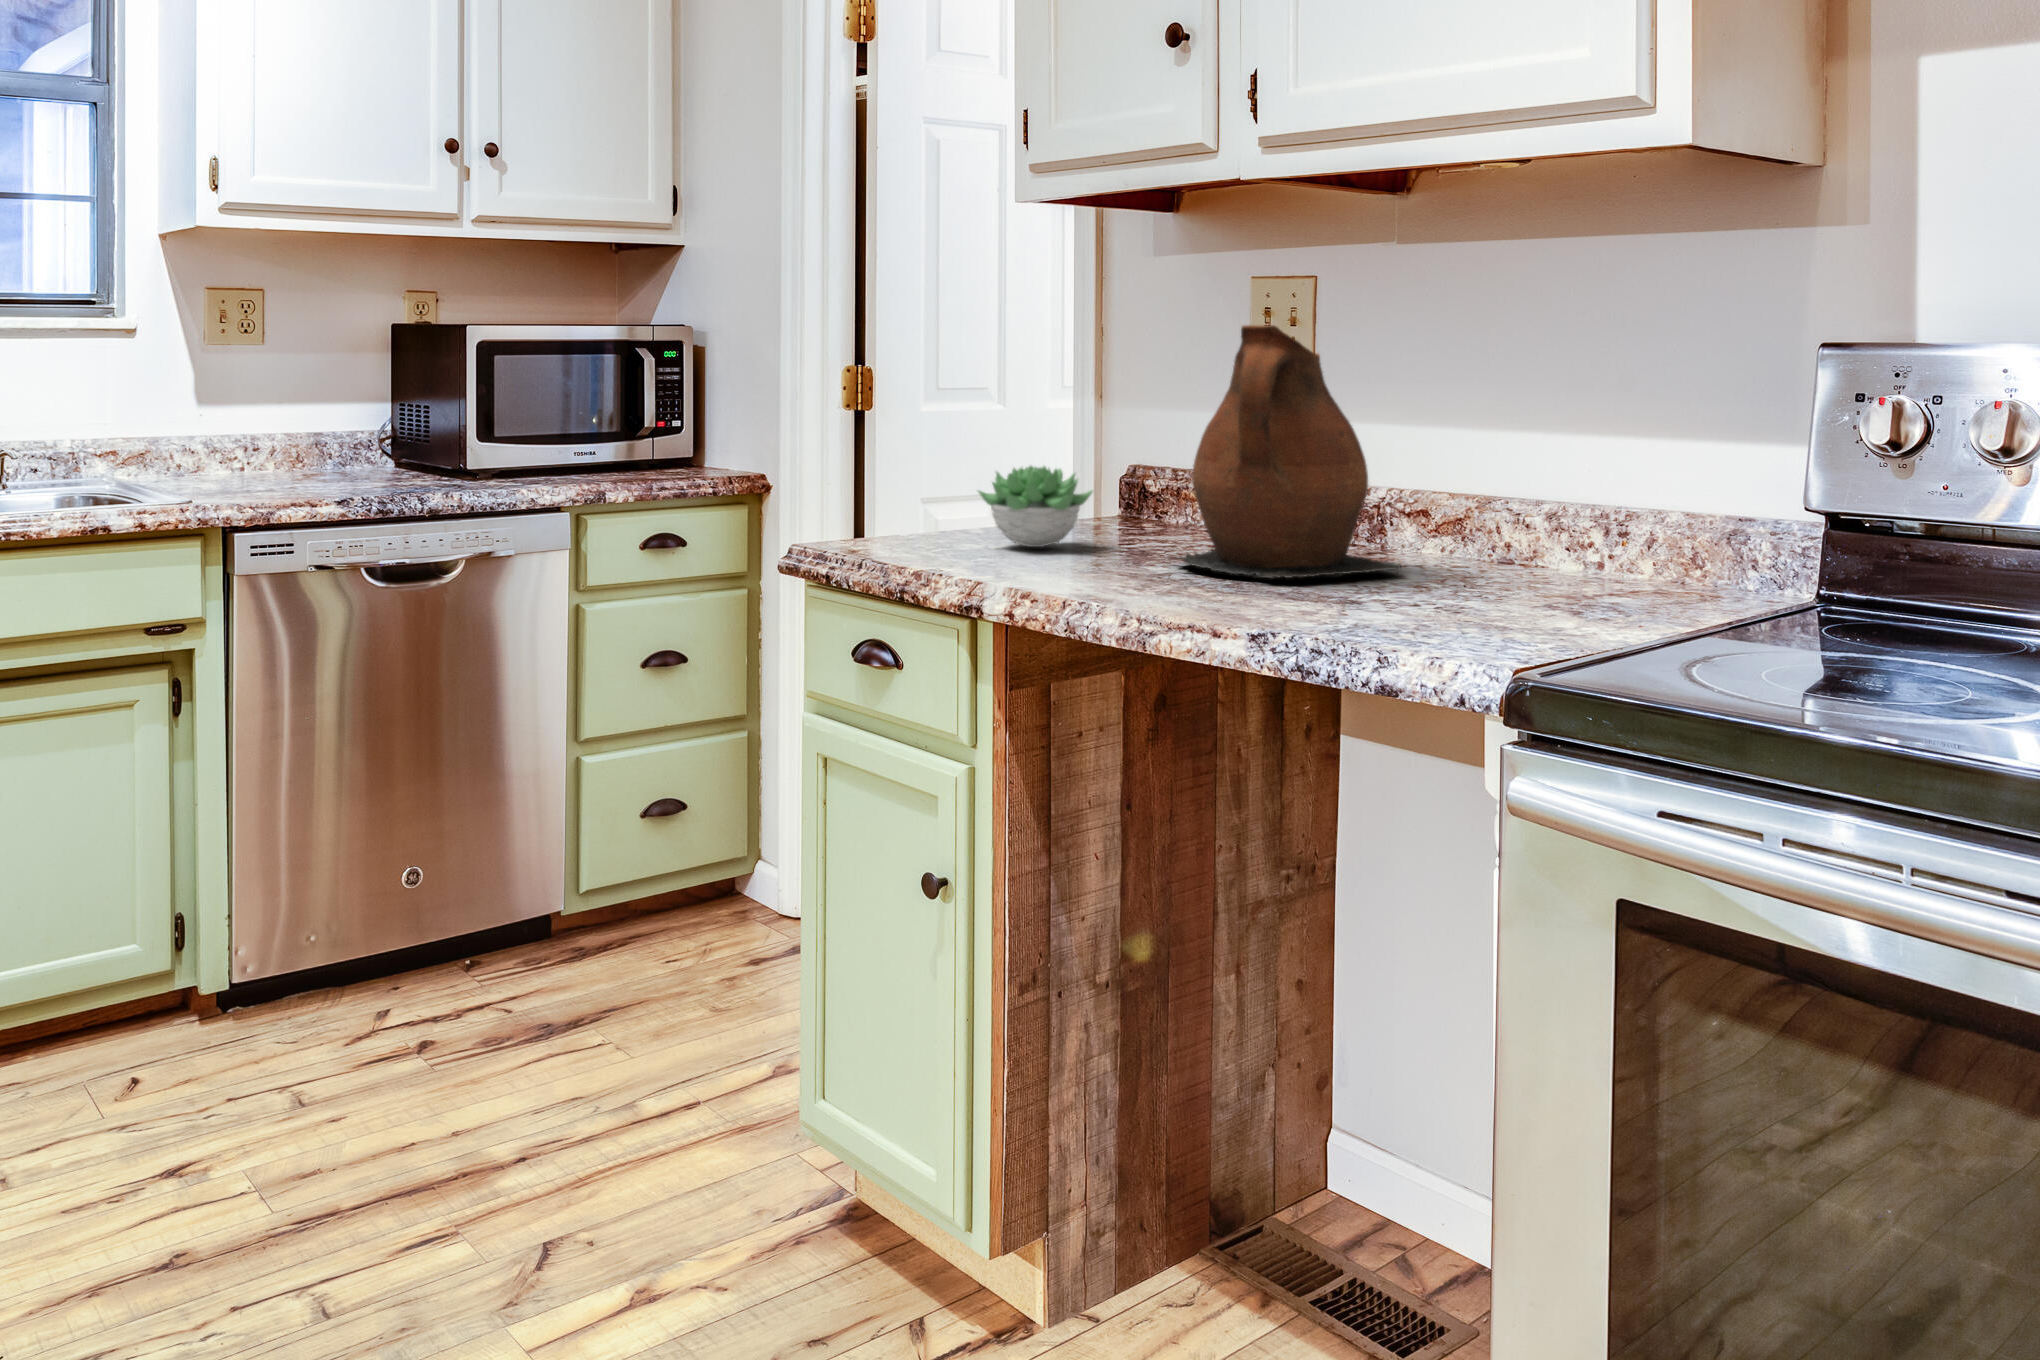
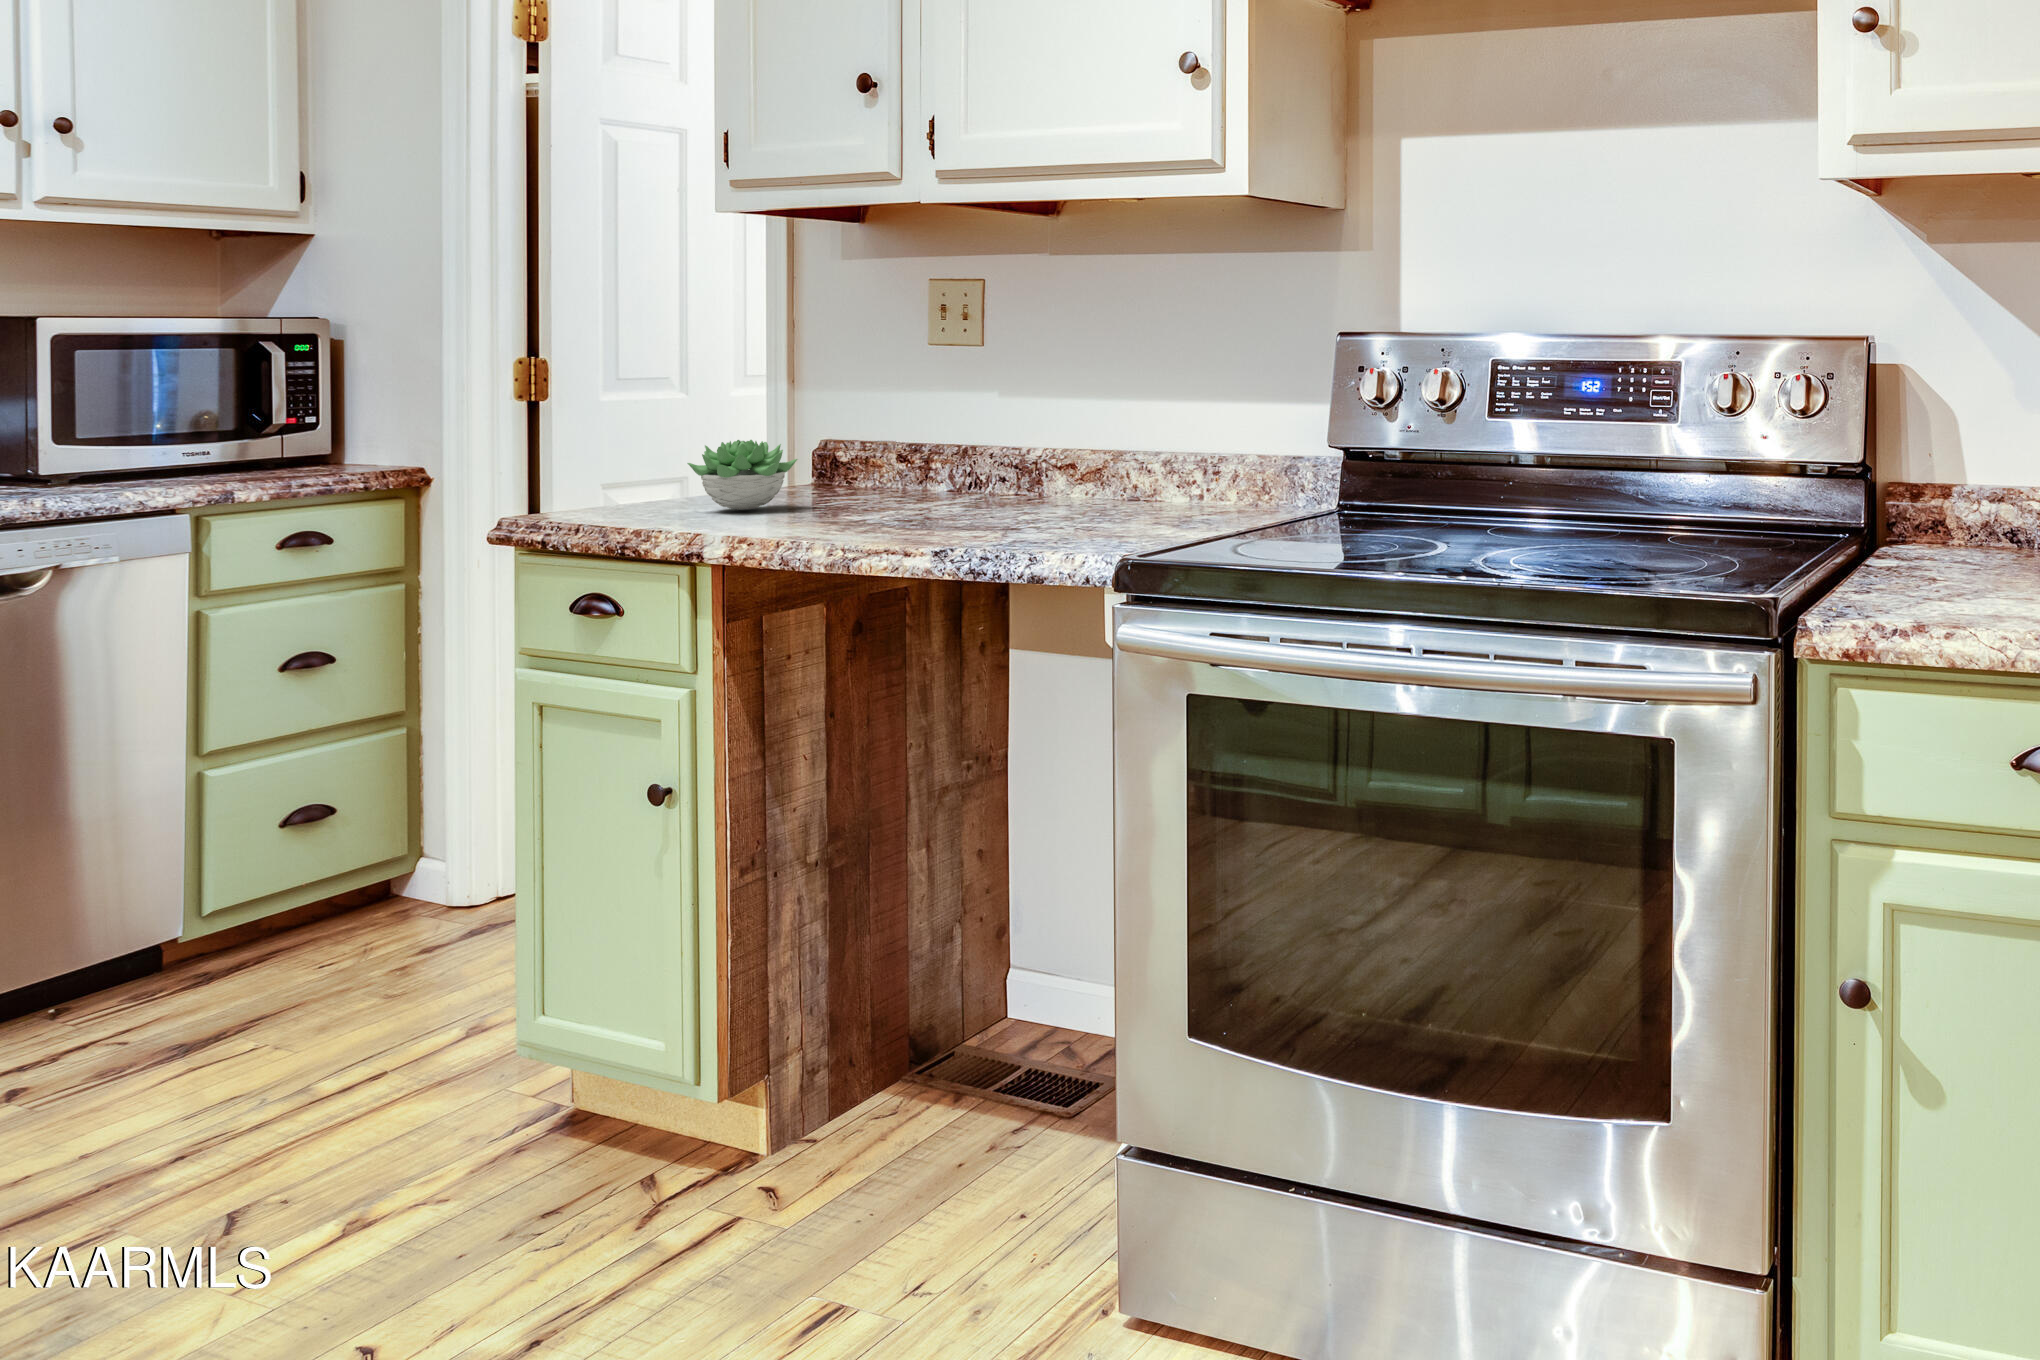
ceramic pitcher: present [1174,325,1401,578] -> none [863,320,1055,518]

